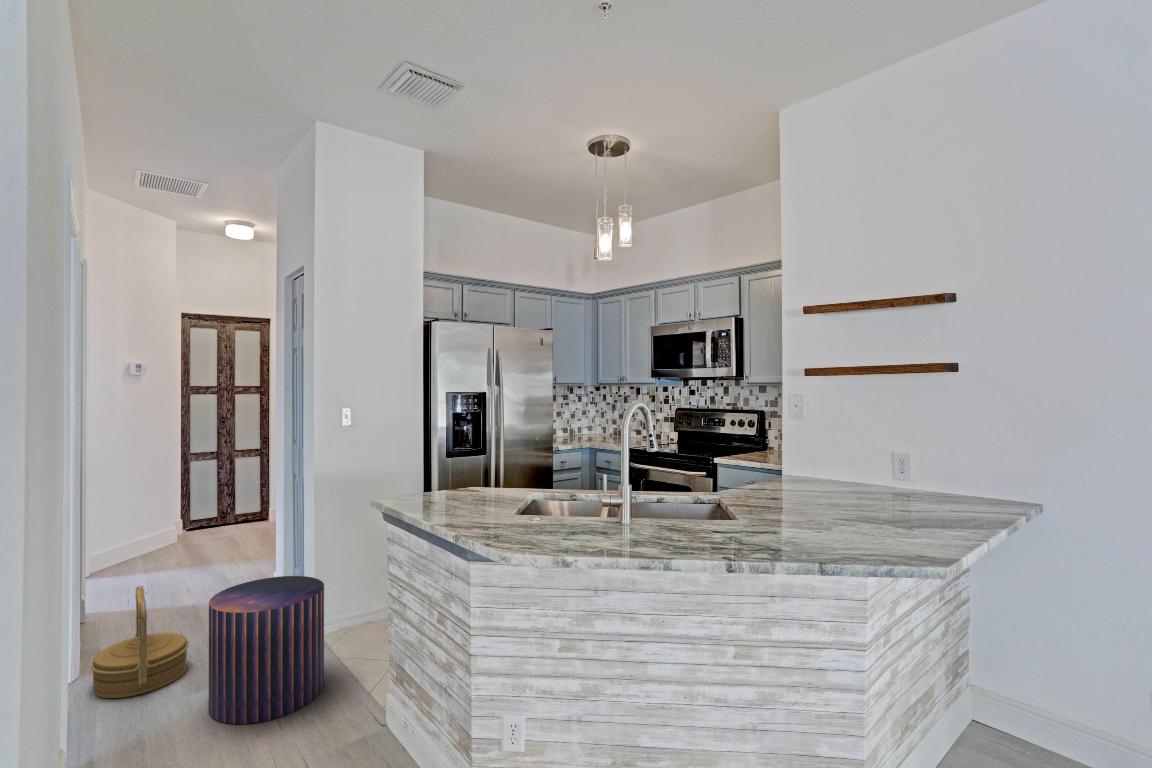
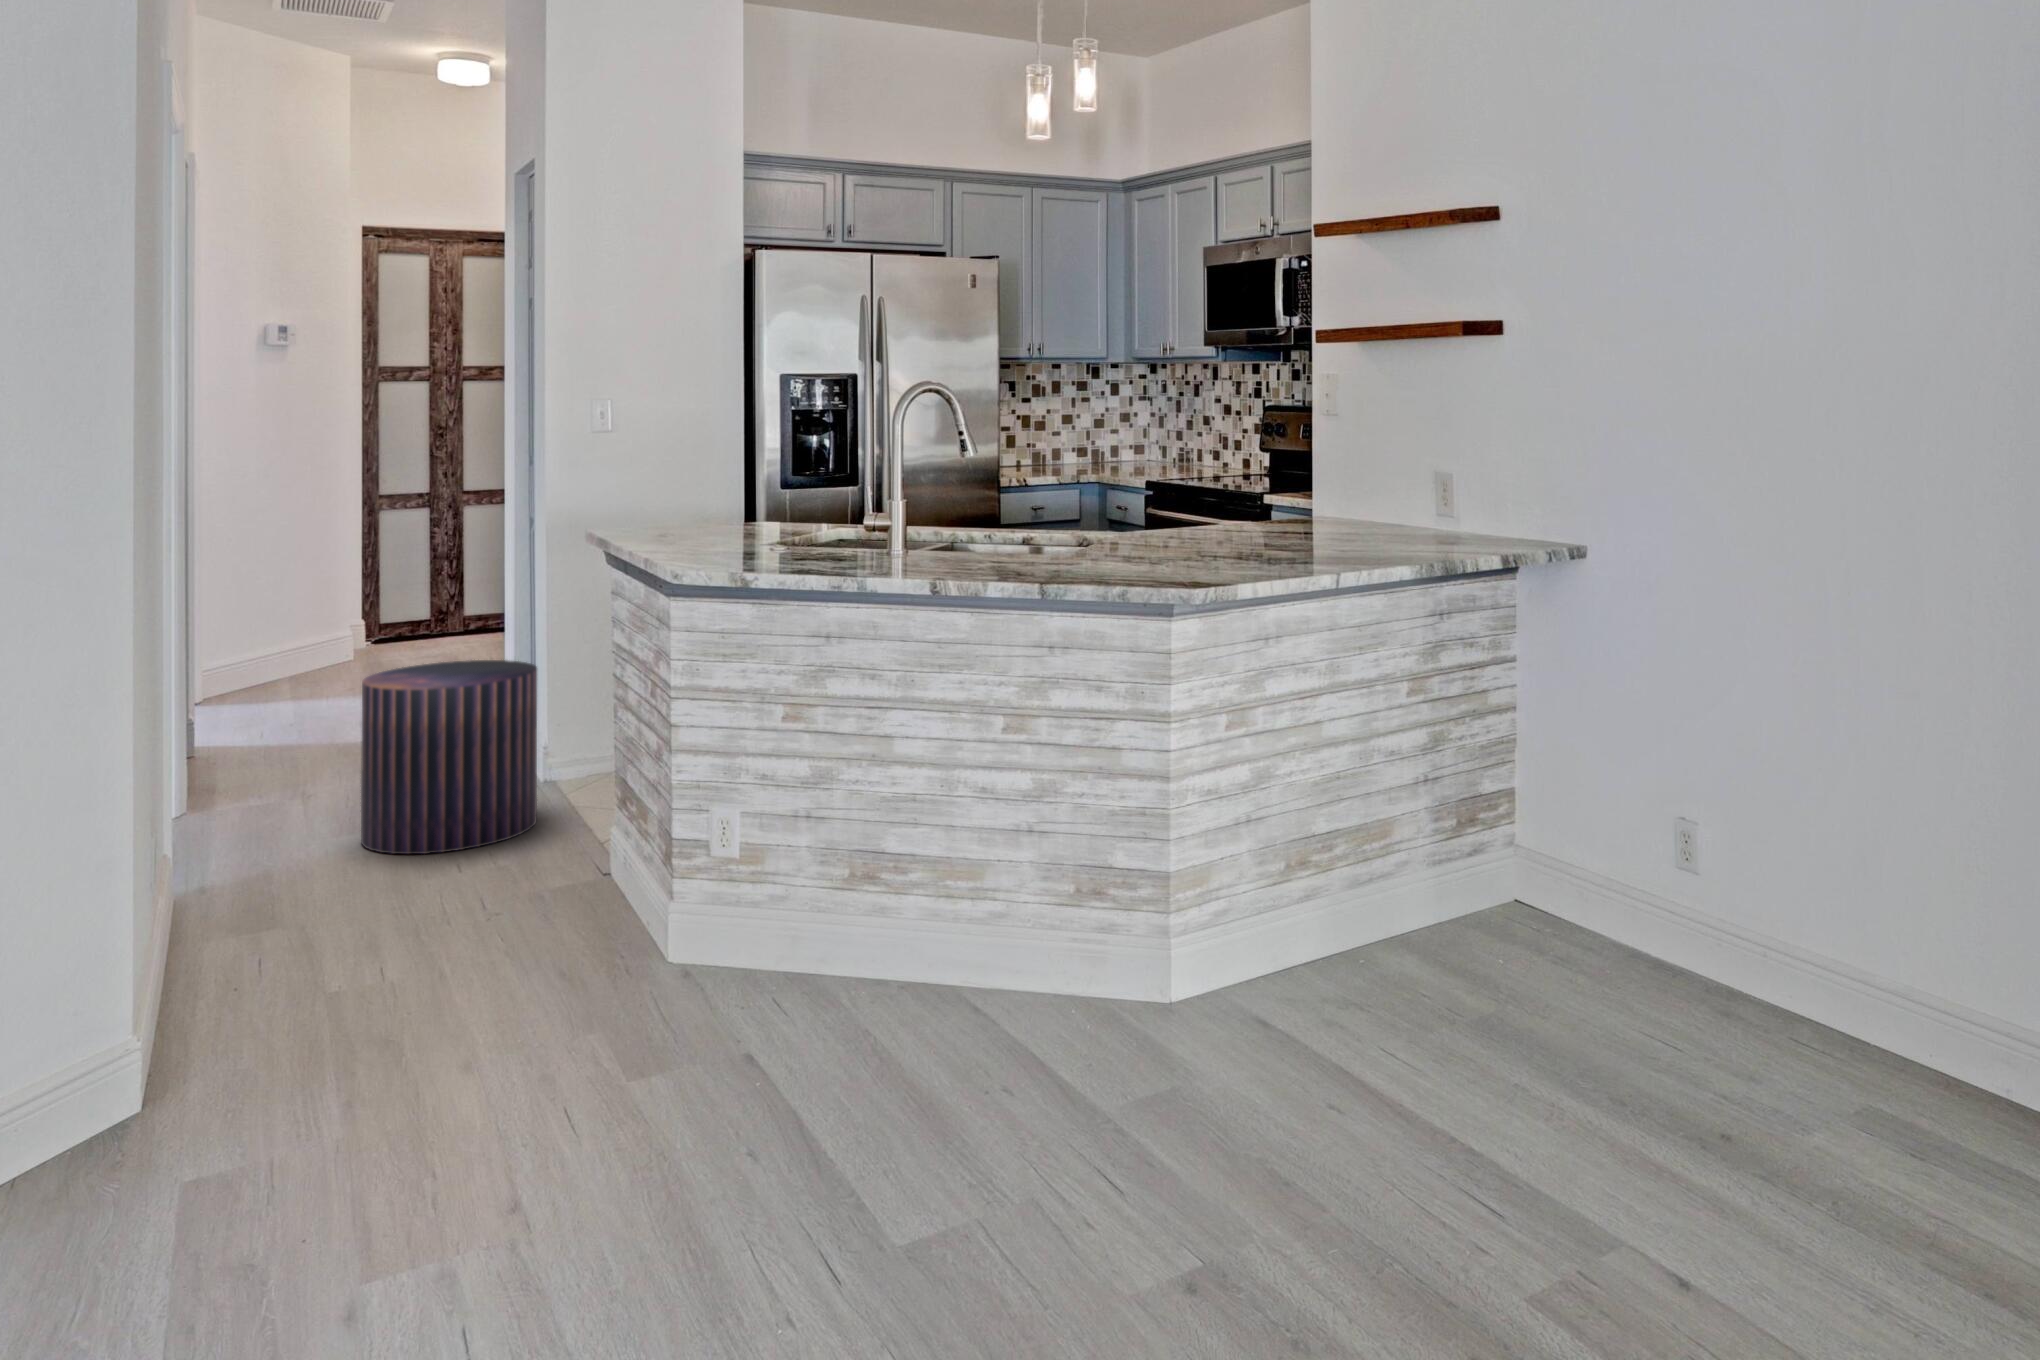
woven basket: present [91,586,189,698] -> none [199,673,342,827]

